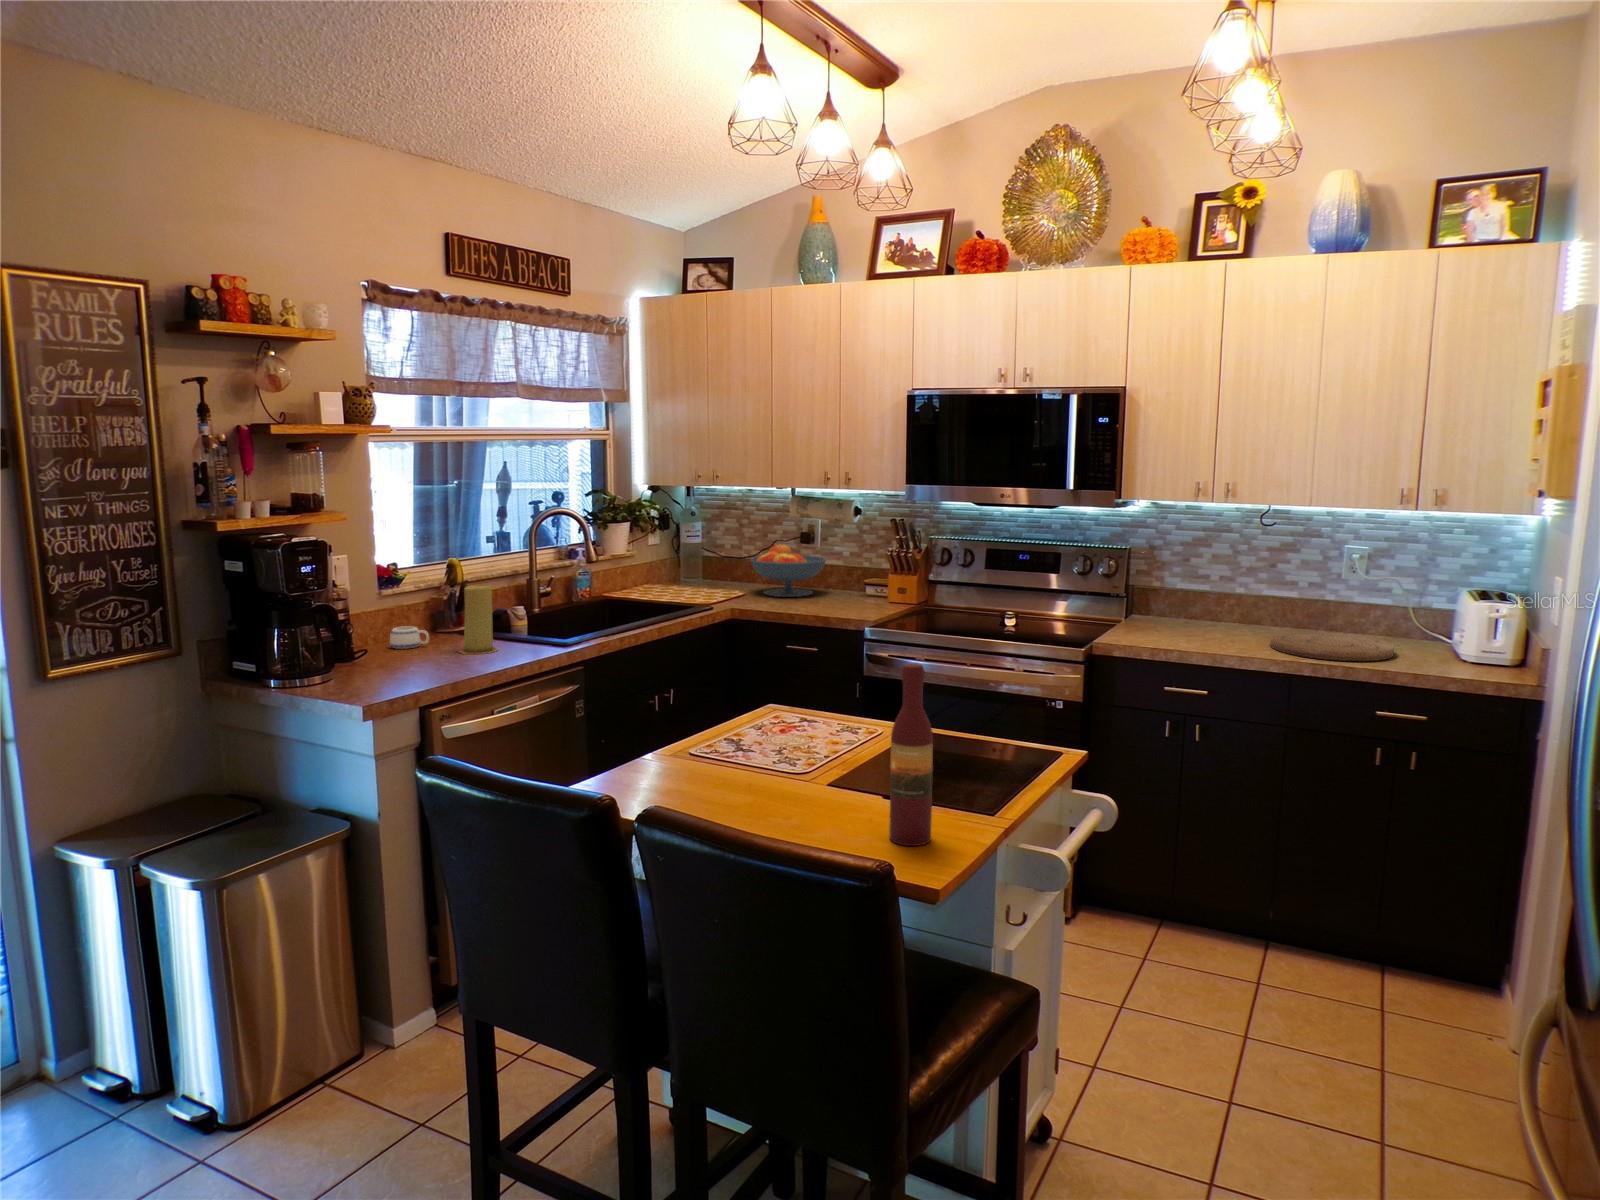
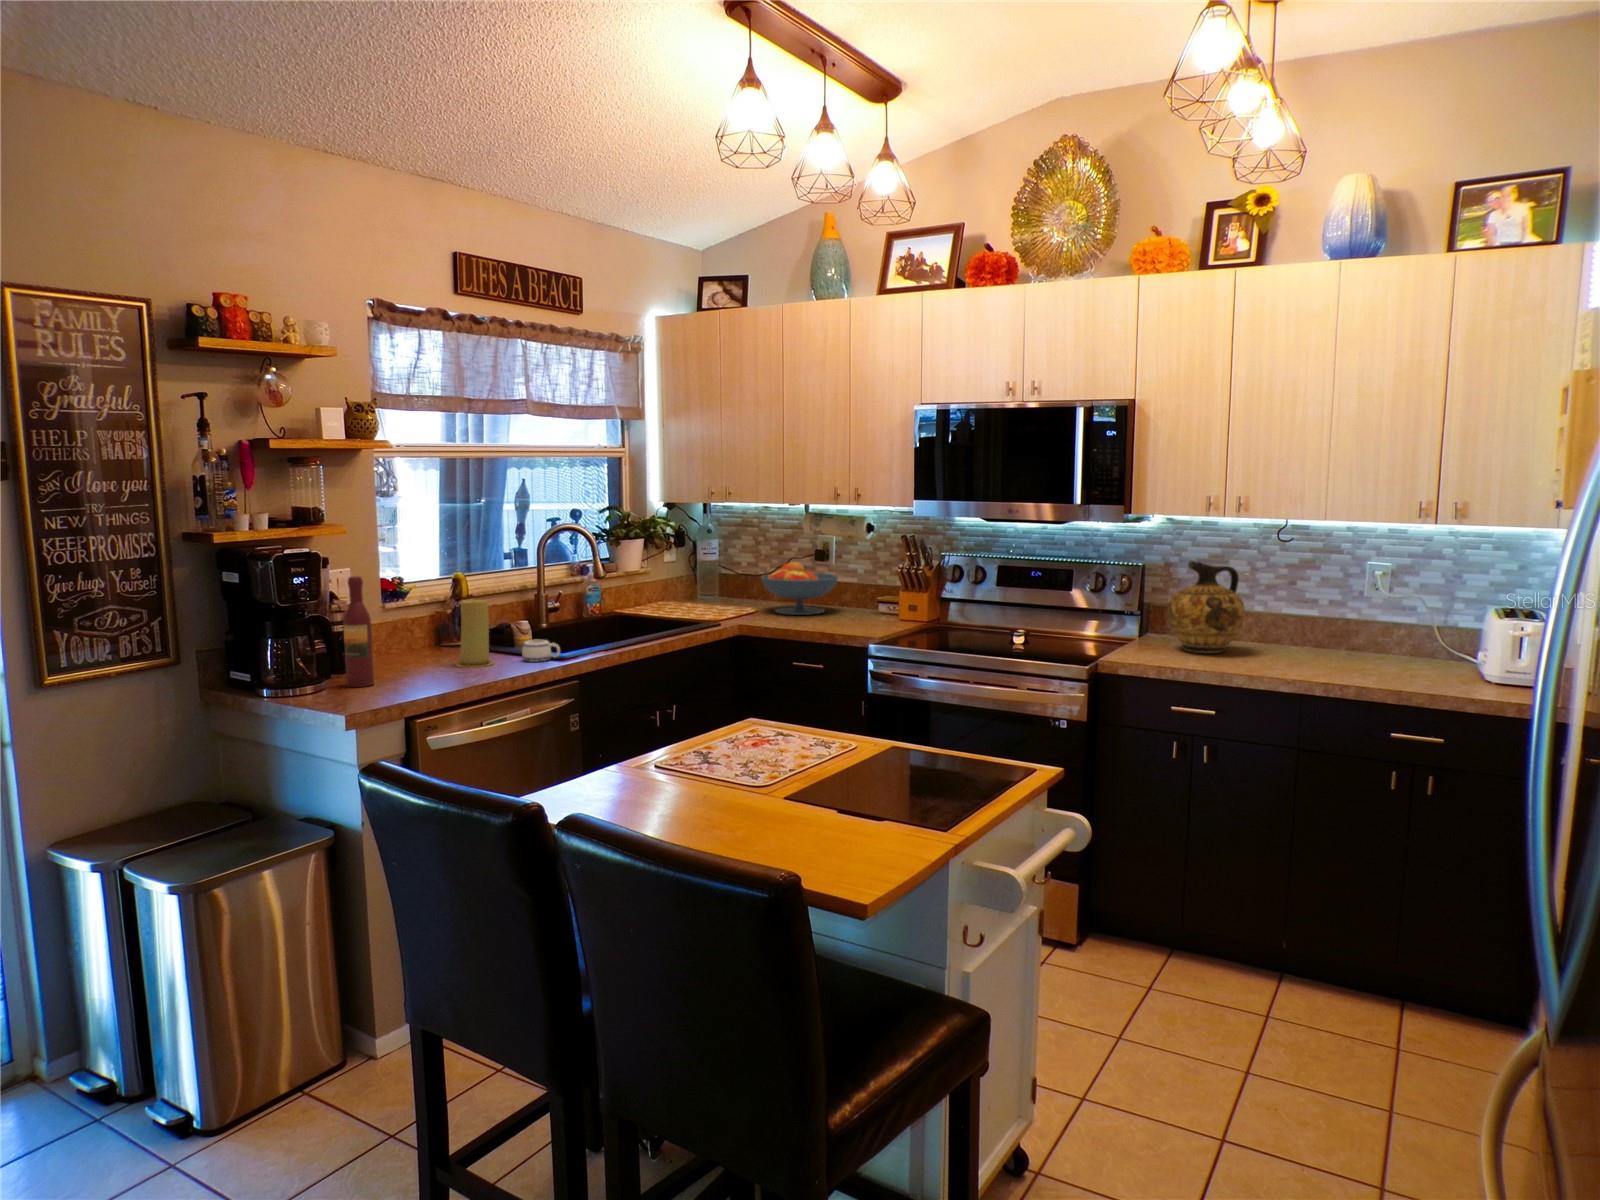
ceramic jug: none [1155,544,1230,634] -> present [1167,561,1245,653]
mug: present [390,626,429,649] -> present [522,640,560,662]
cutting board: present [1270,632,1394,661] -> none [1284,651,1415,681]
wine bottle: present [889,663,933,846] -> present [343,576,374,687]

